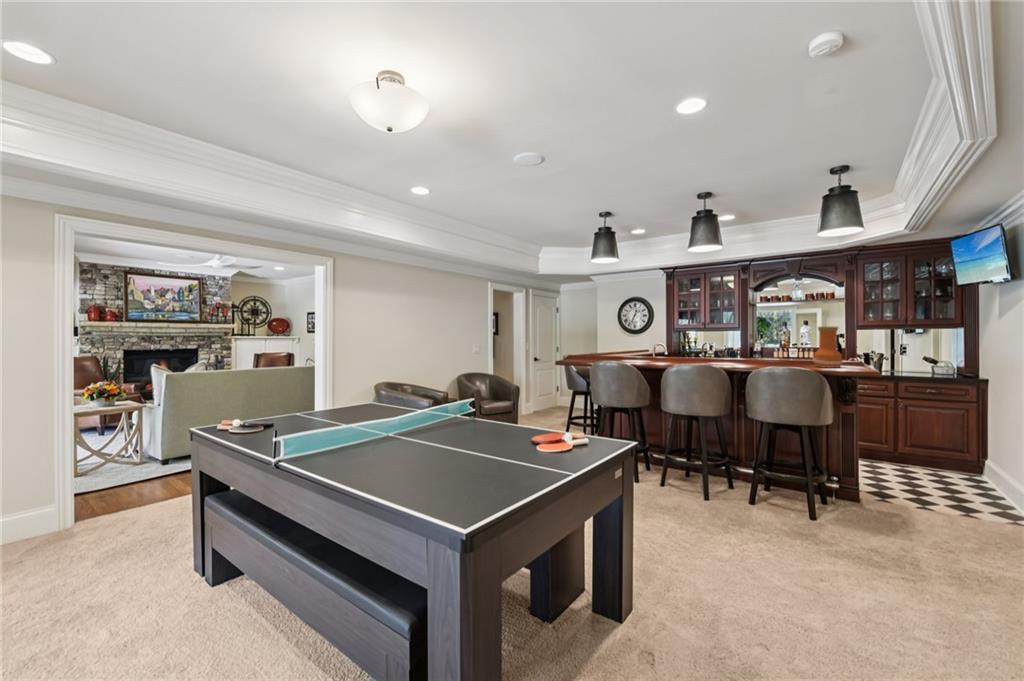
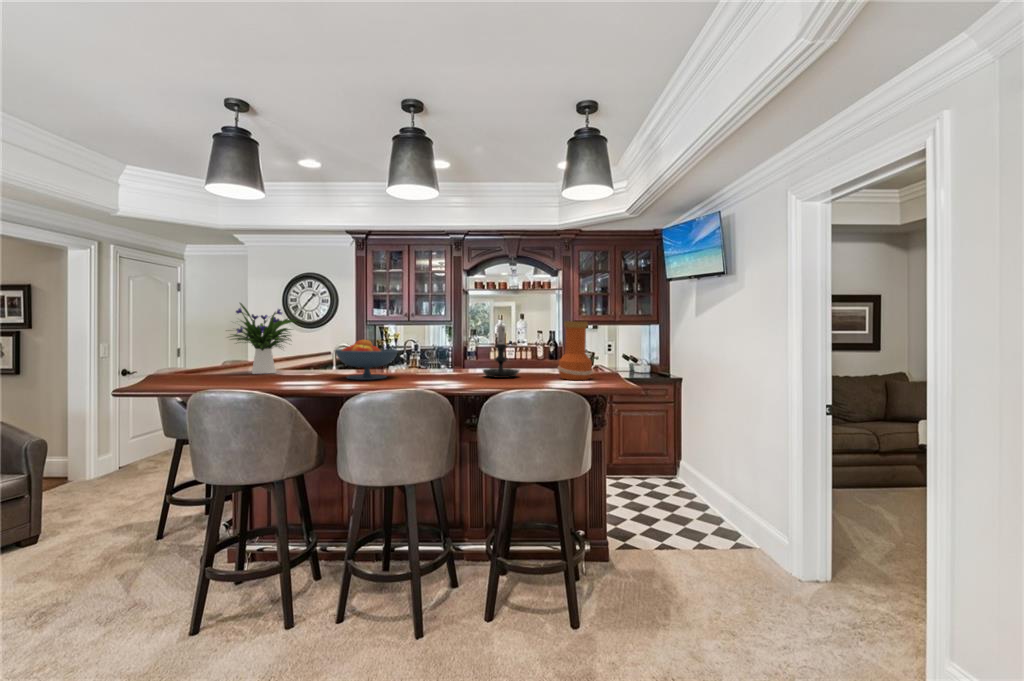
flower arrangement: none [597,320,635,360] -> present [231,303,298,374]
candle holder: none [754,328,784,365] -> present [483,325,520,378]
fruit bowl: none [658,340,696,363] -> present [335,340,398,380]

